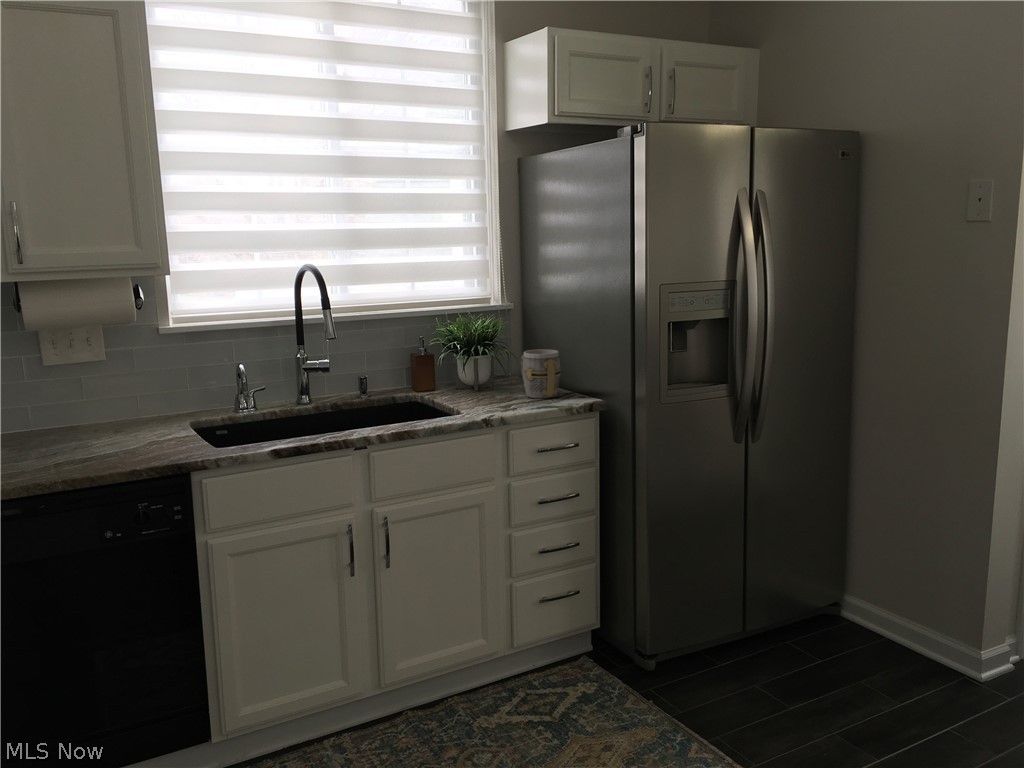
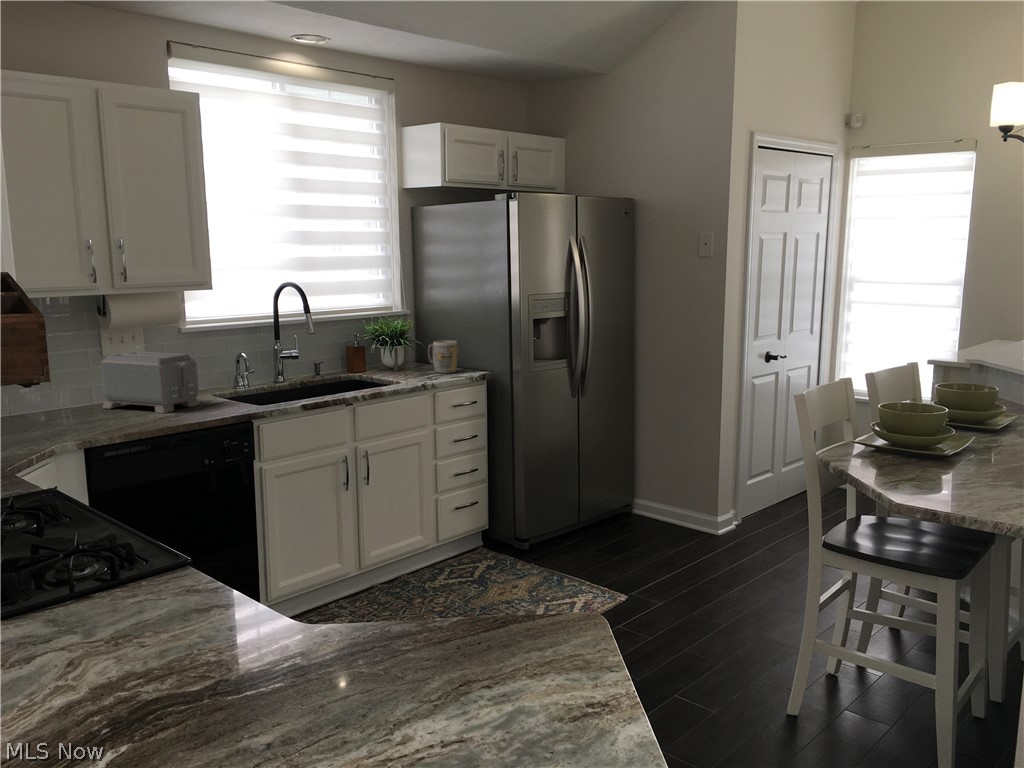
toaster: none [25,360,150,454] -> present [101,351,199,413]

